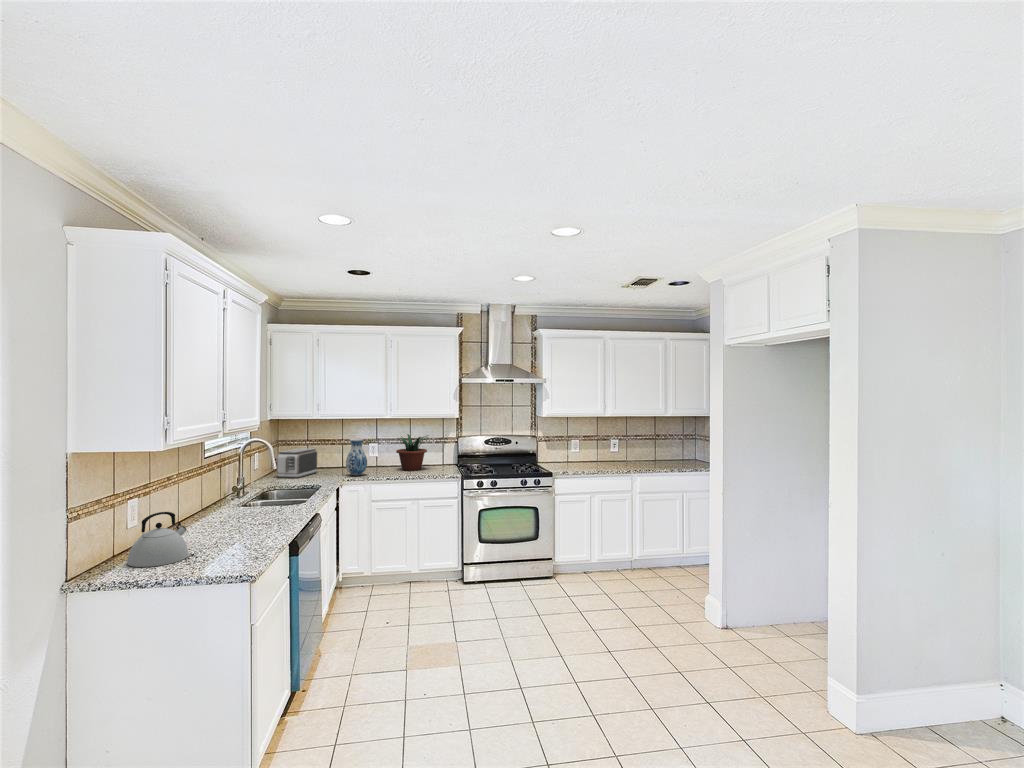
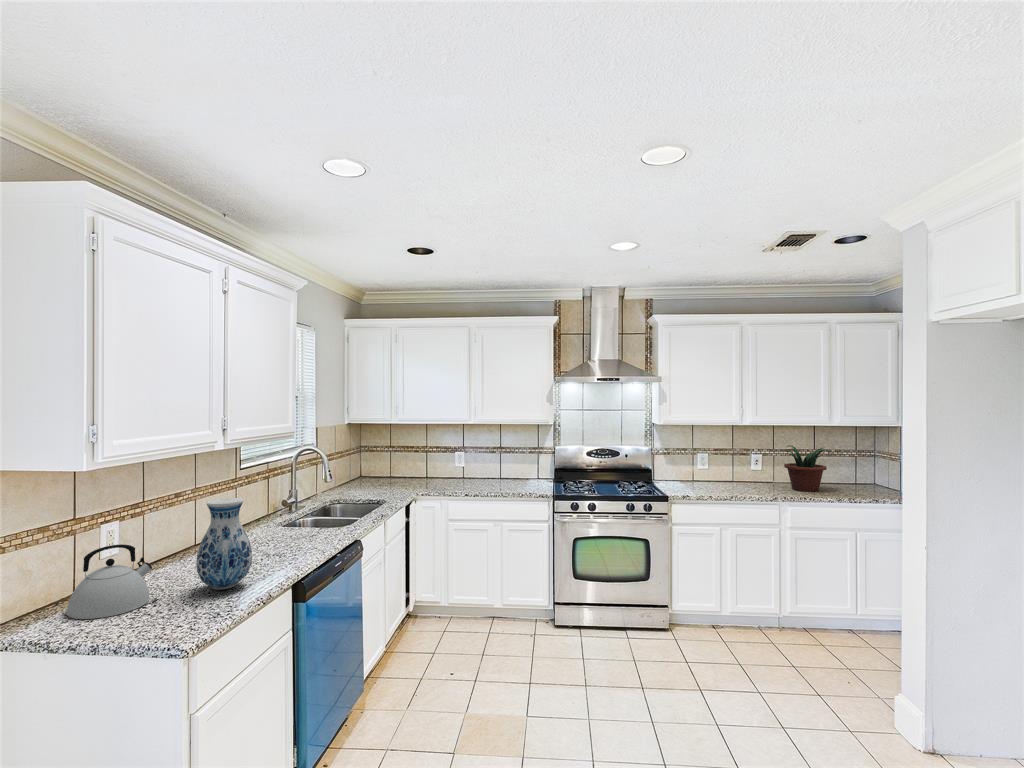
potted plant: present [396,434,428,471] -> present [780,445,831,492]
vase: present [346,438,367,476] -> present [196,498,252,590]
toaster: present [276,448,317,478] -> none [349,456,396,490]

